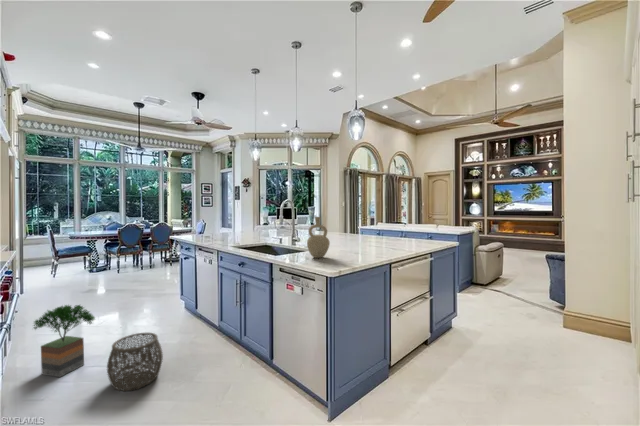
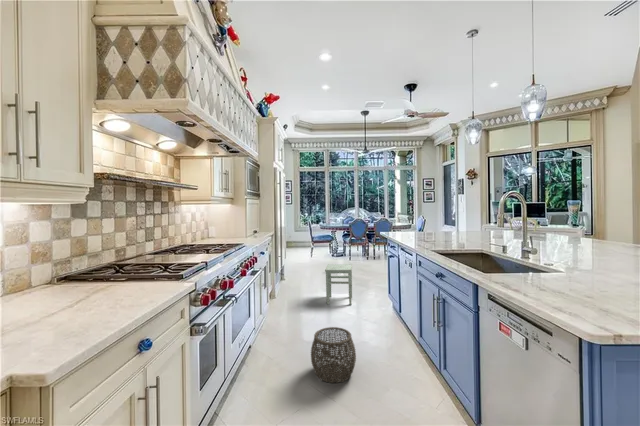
vase: present [307,217,330,258] -> none [538,221,586,290]
stool: none [100,273,136,323] -> present [325,264,352,305]
potted tree: present [34,305,95,377] -> none [273,286,312,346]

